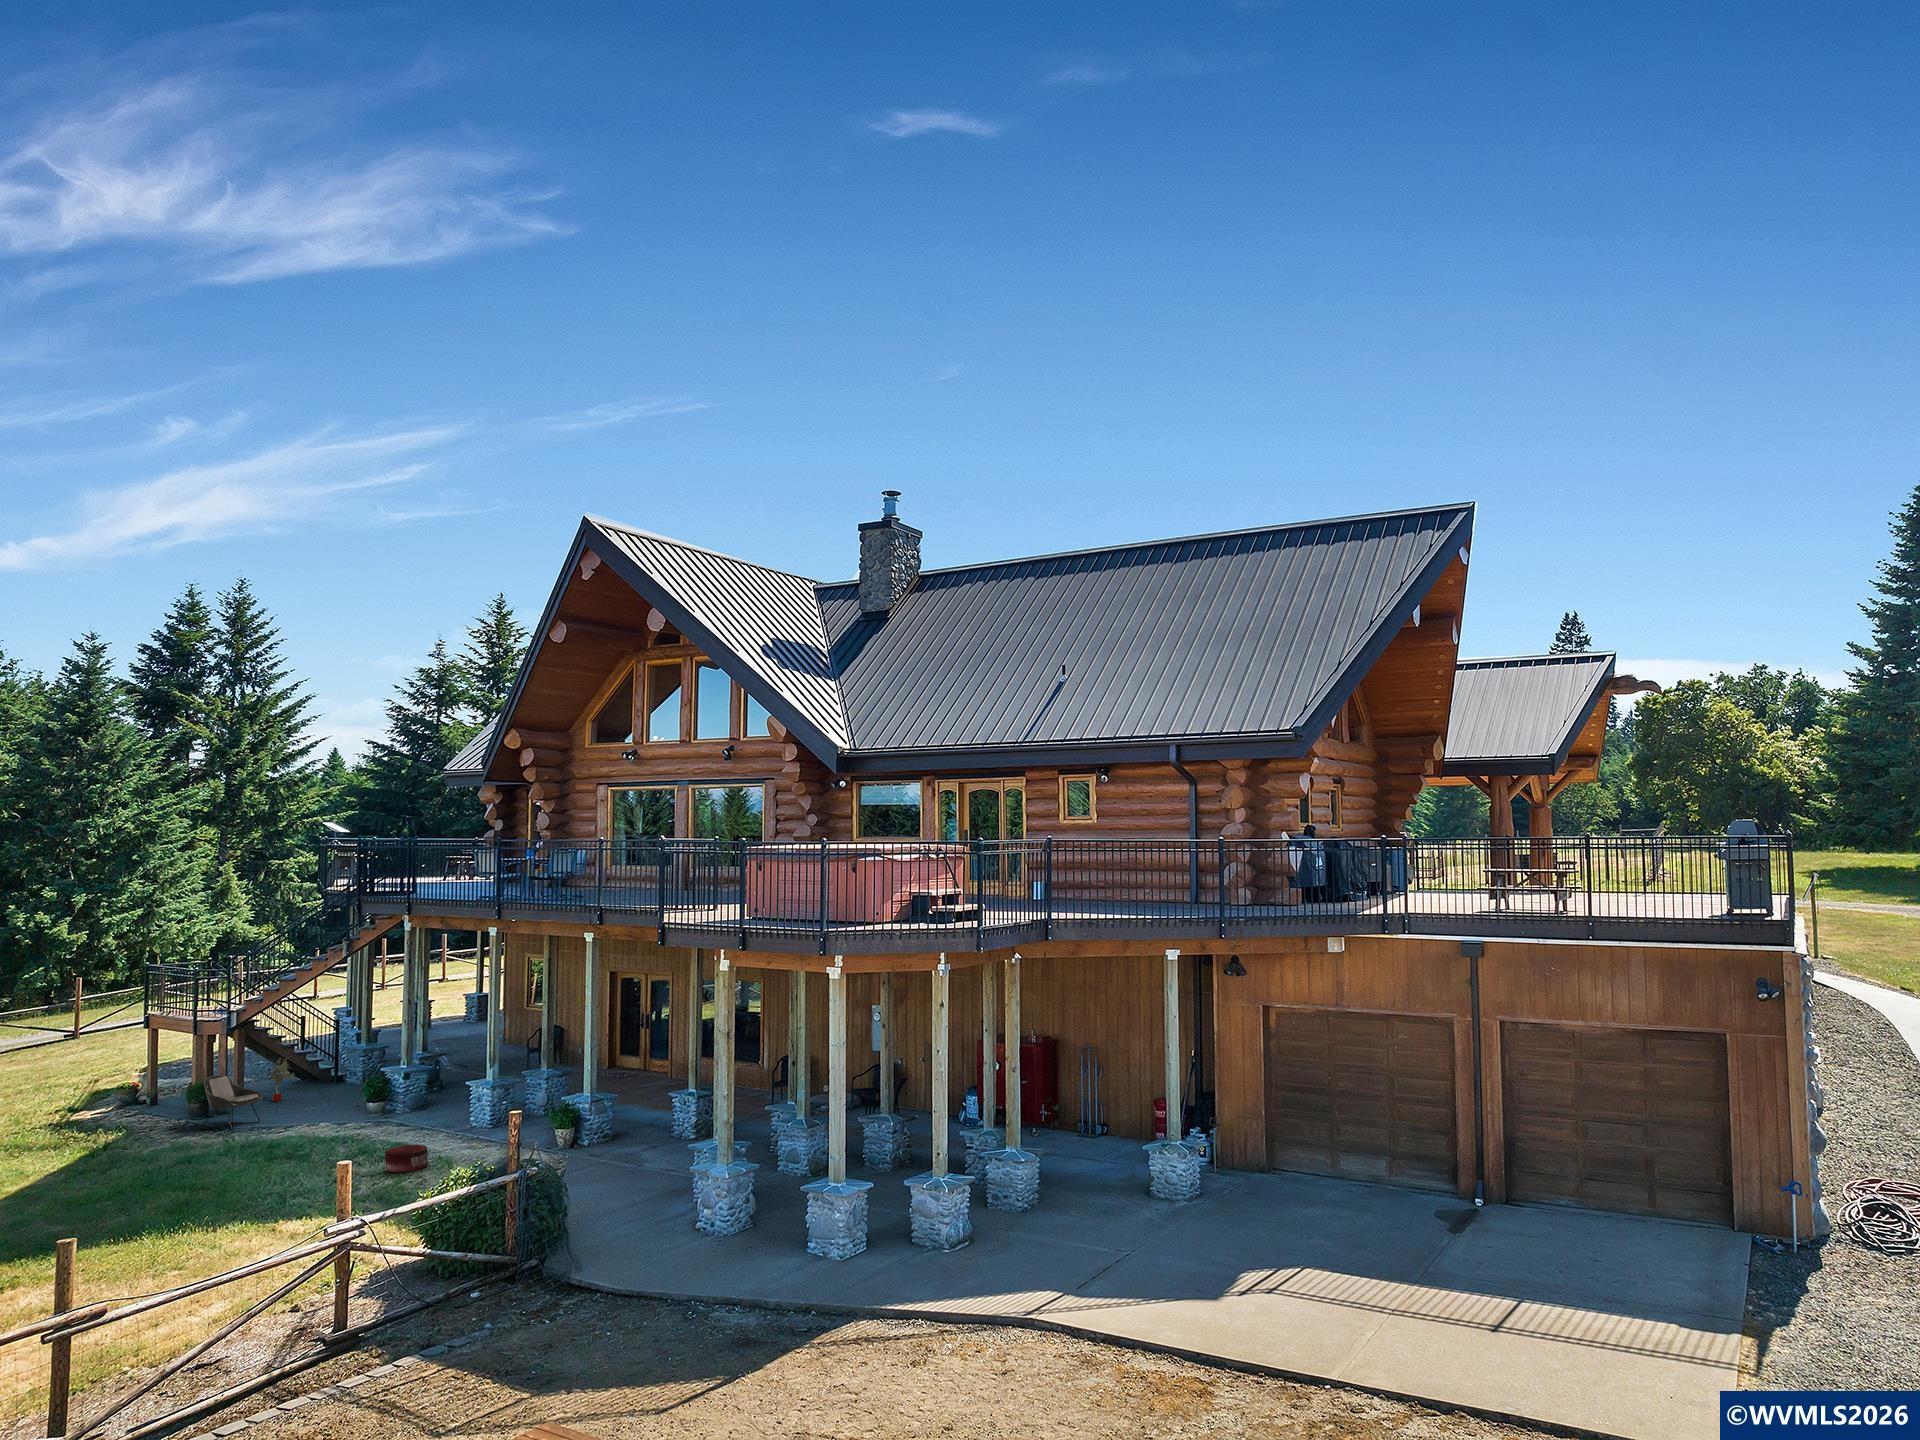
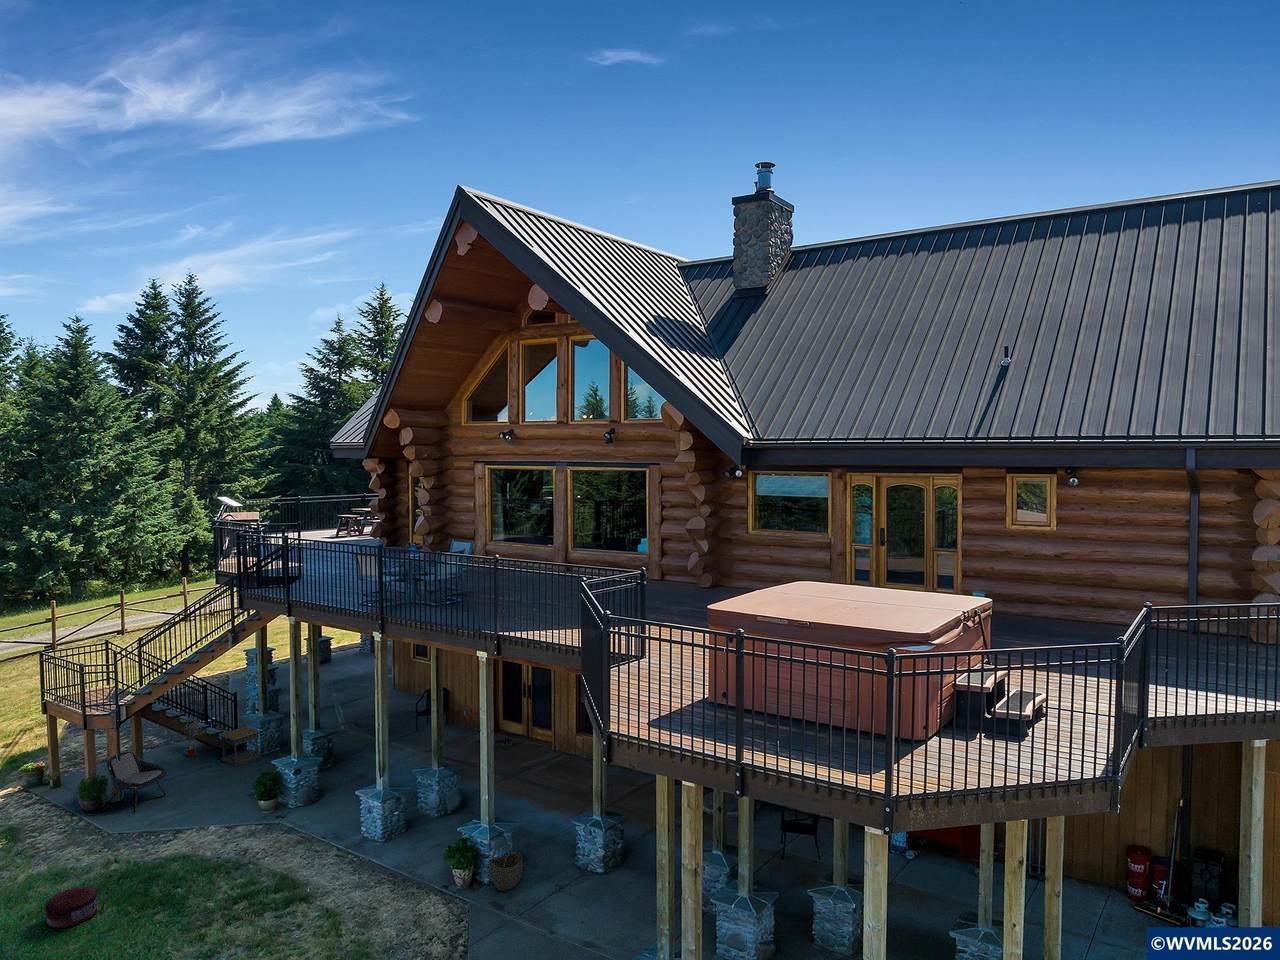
side table: none [312,1069,356,1105] -> present [220,727,260,766]
woven basket: none [588,1111,619,1149] -> present [489,846,523,891]
pouf: present [385,1144,428,1173] -> present [45,886,98,928]

